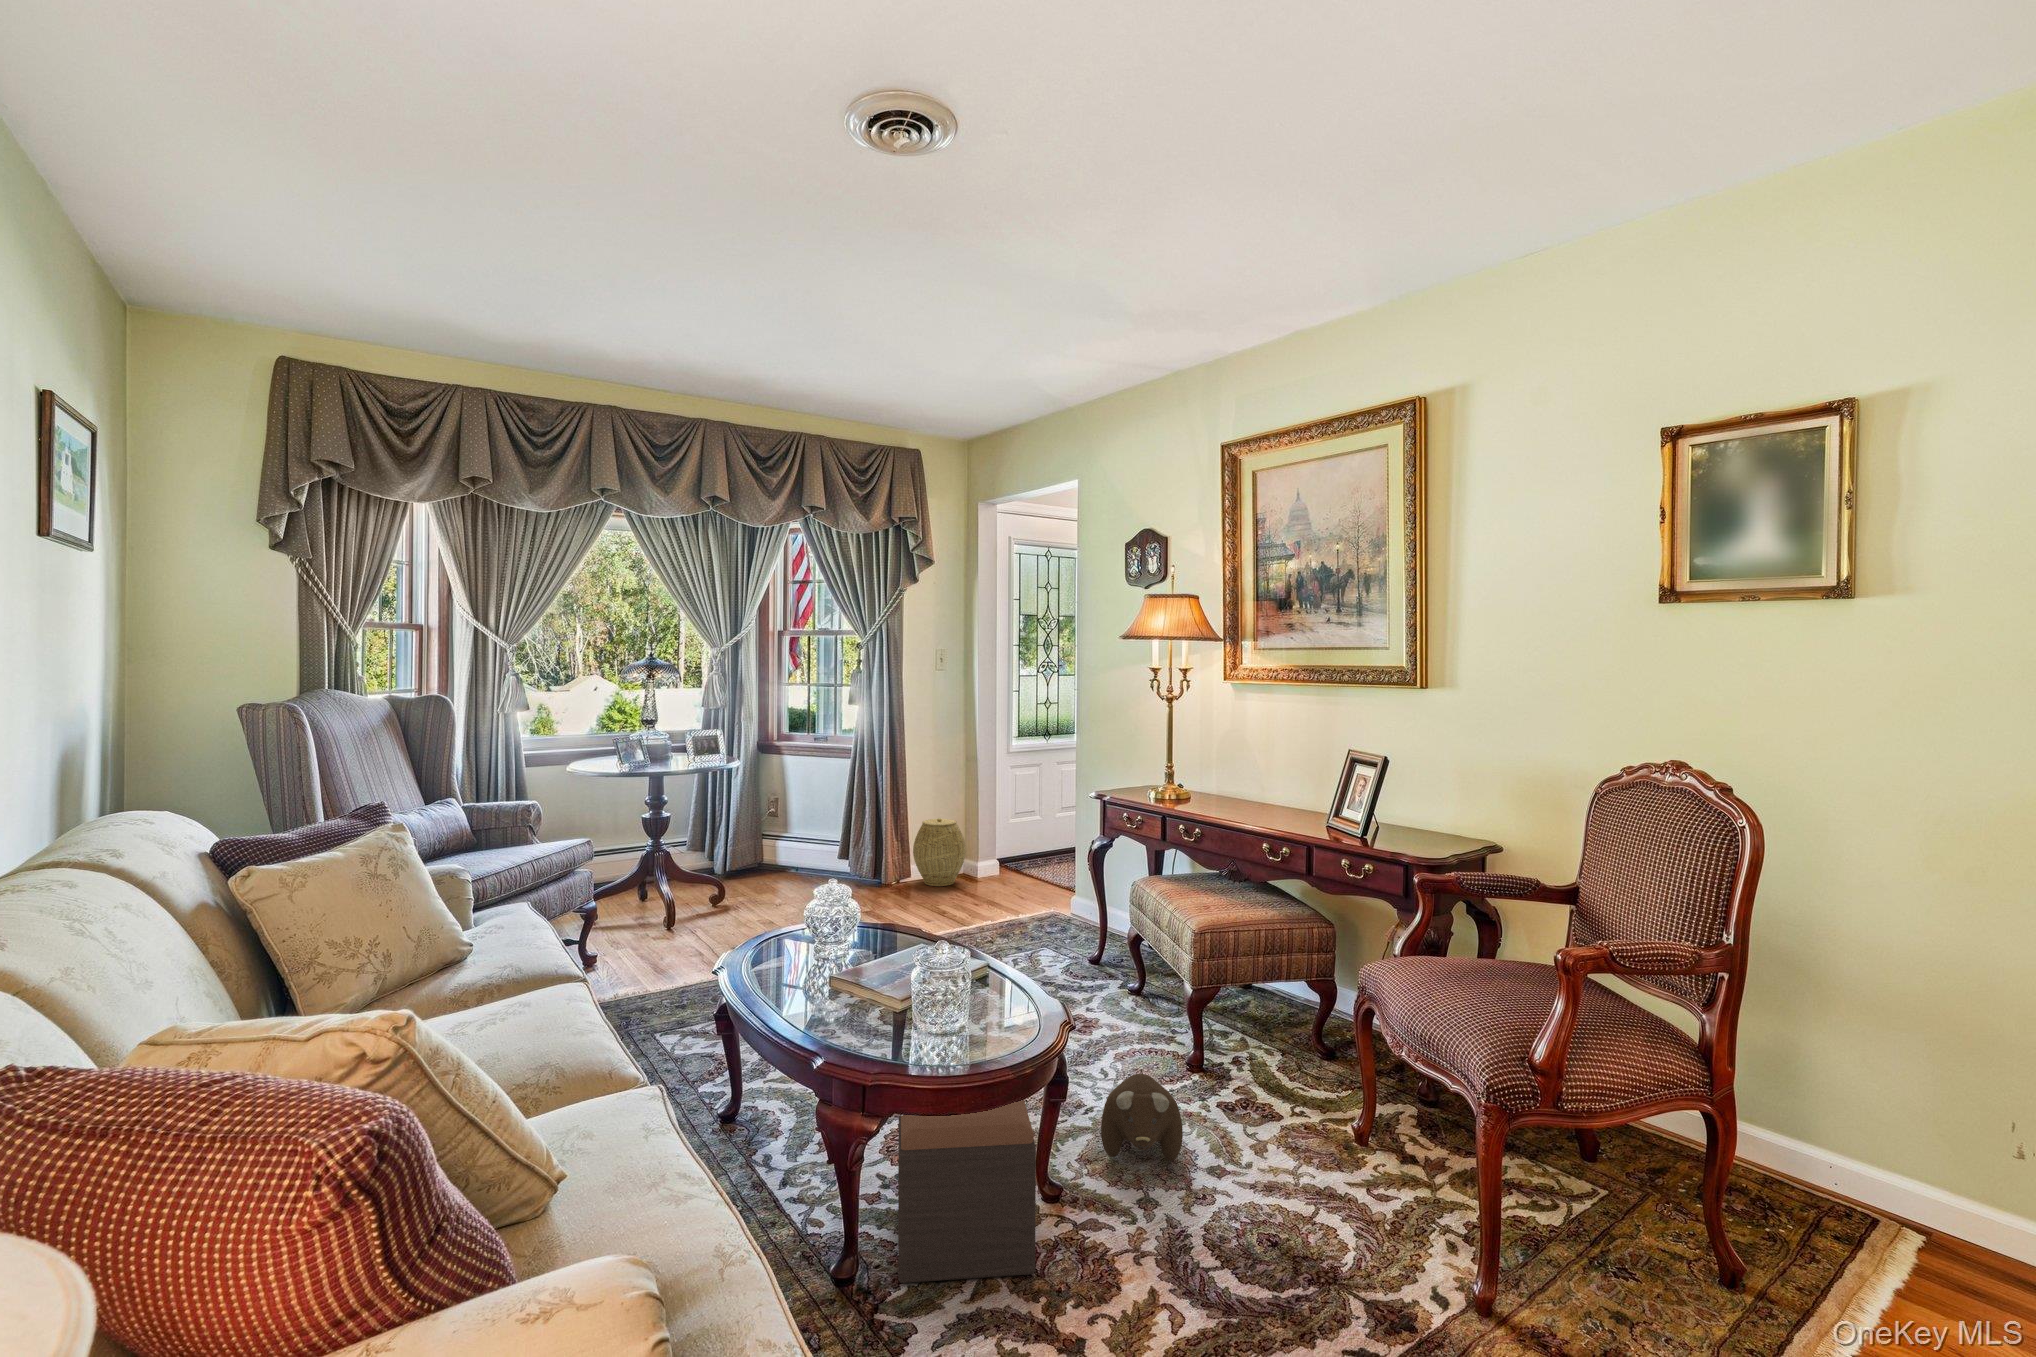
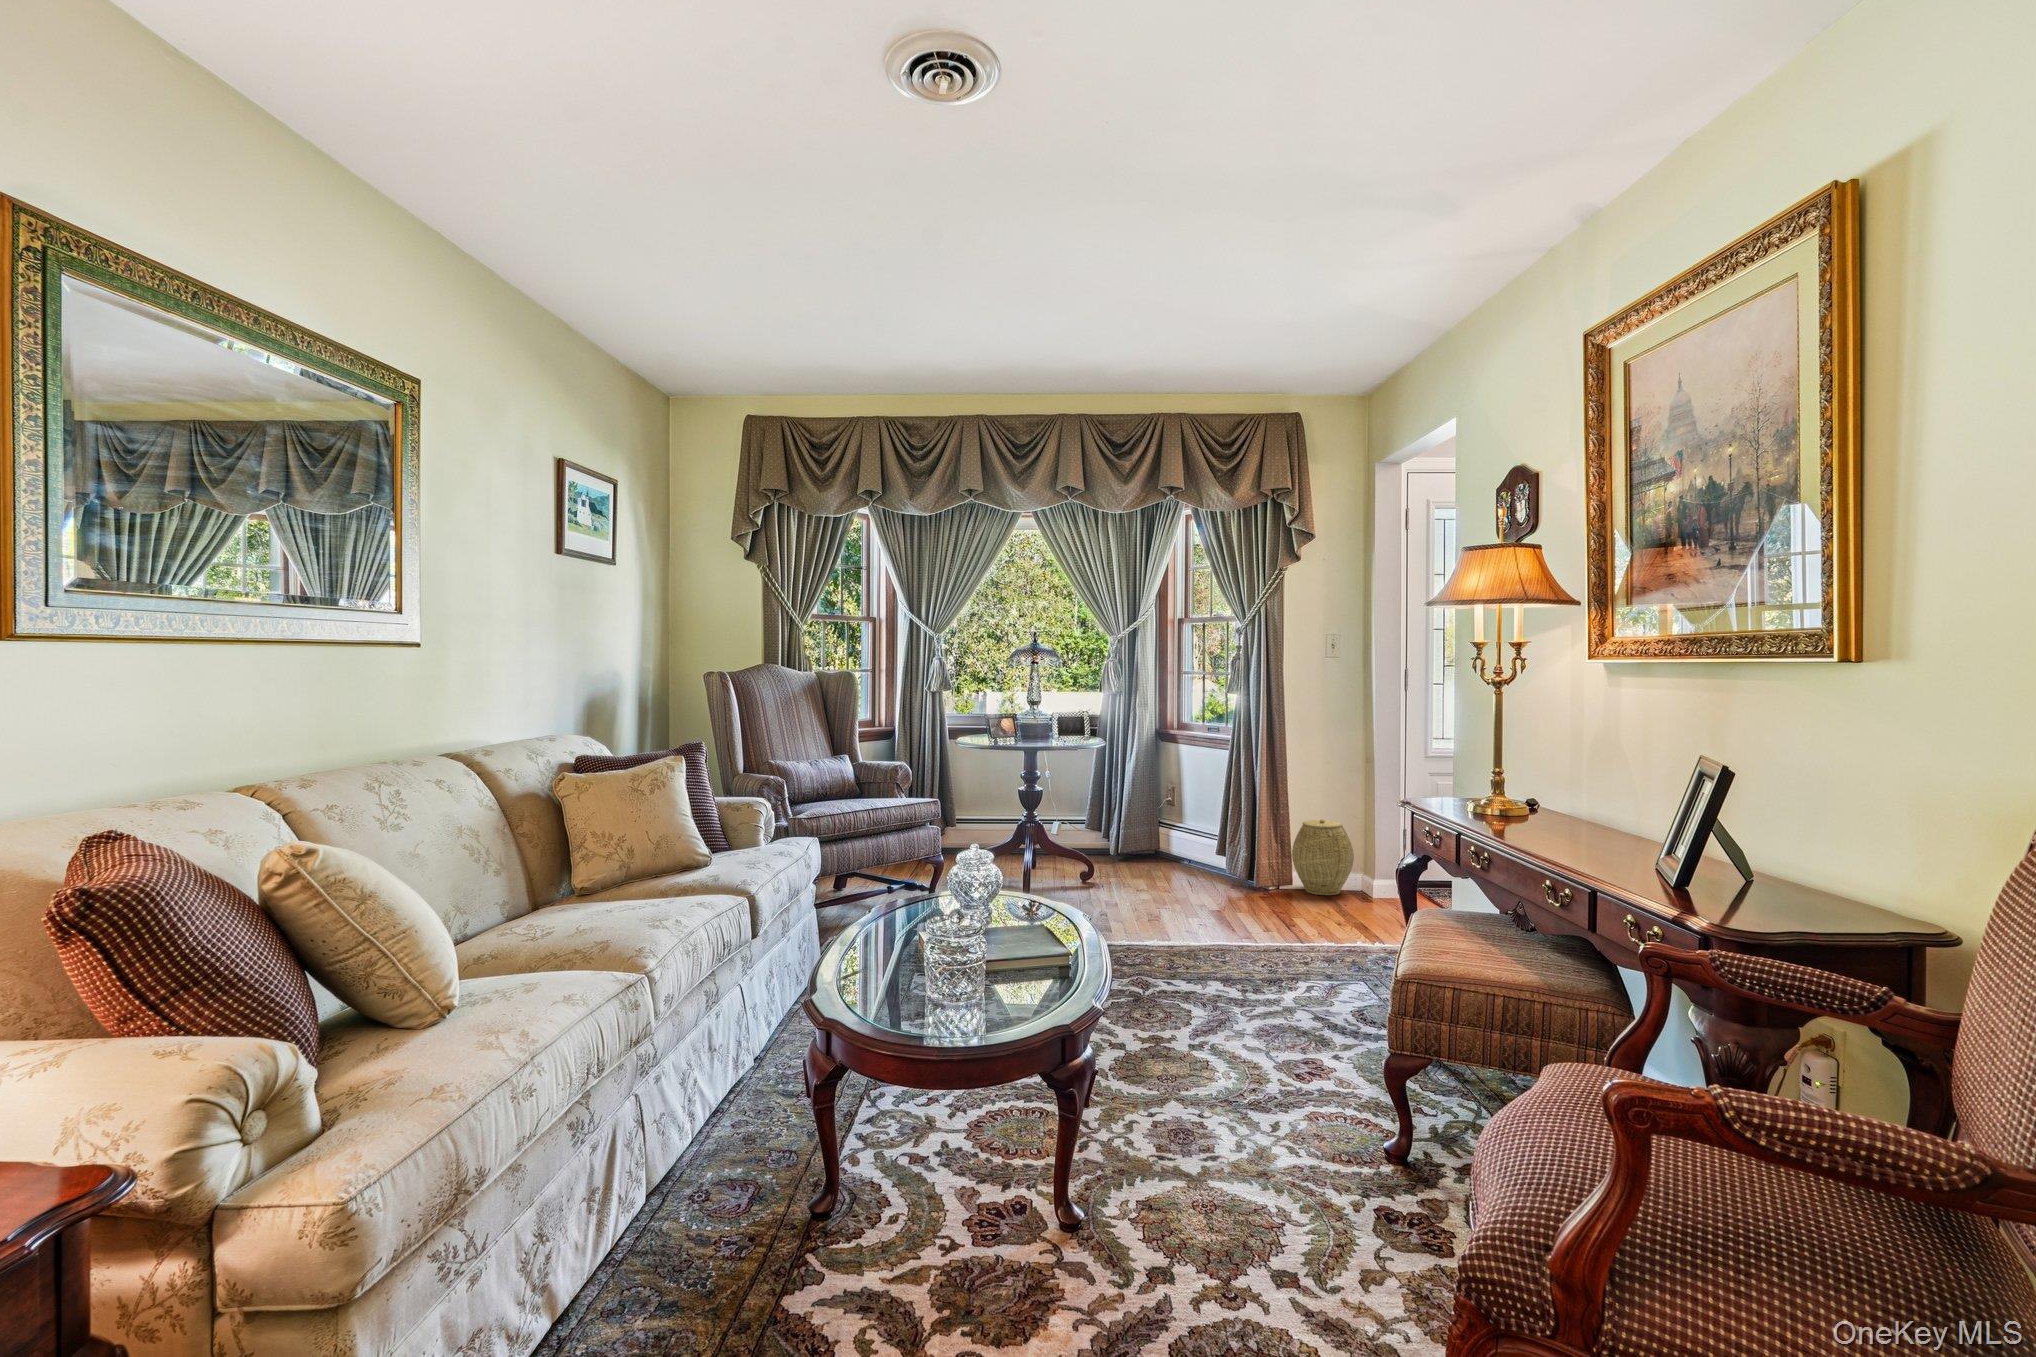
plush toy: present [1101,1074,1183,1161] -> none [1155,1124,1271,1243]
footstool: present [898,1100,1036,1283] -> none [841,1053,1030,1295]

